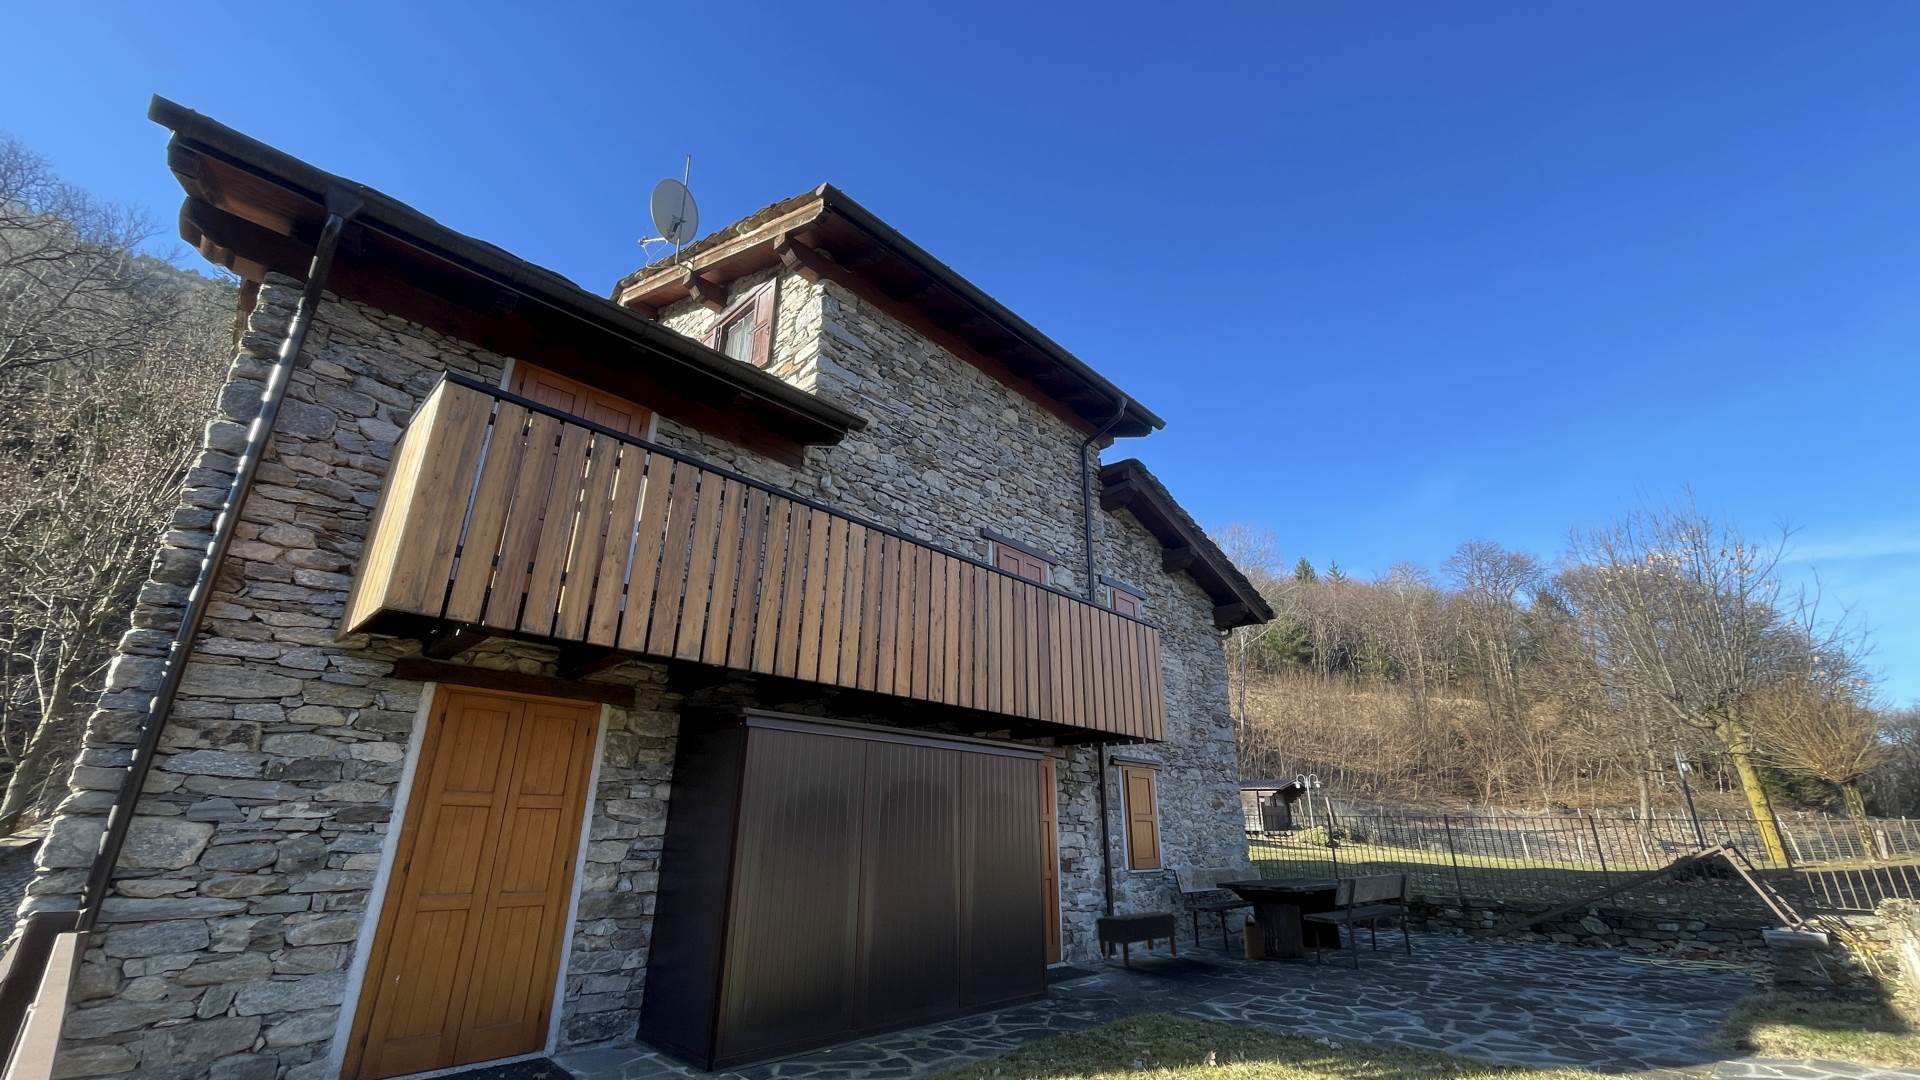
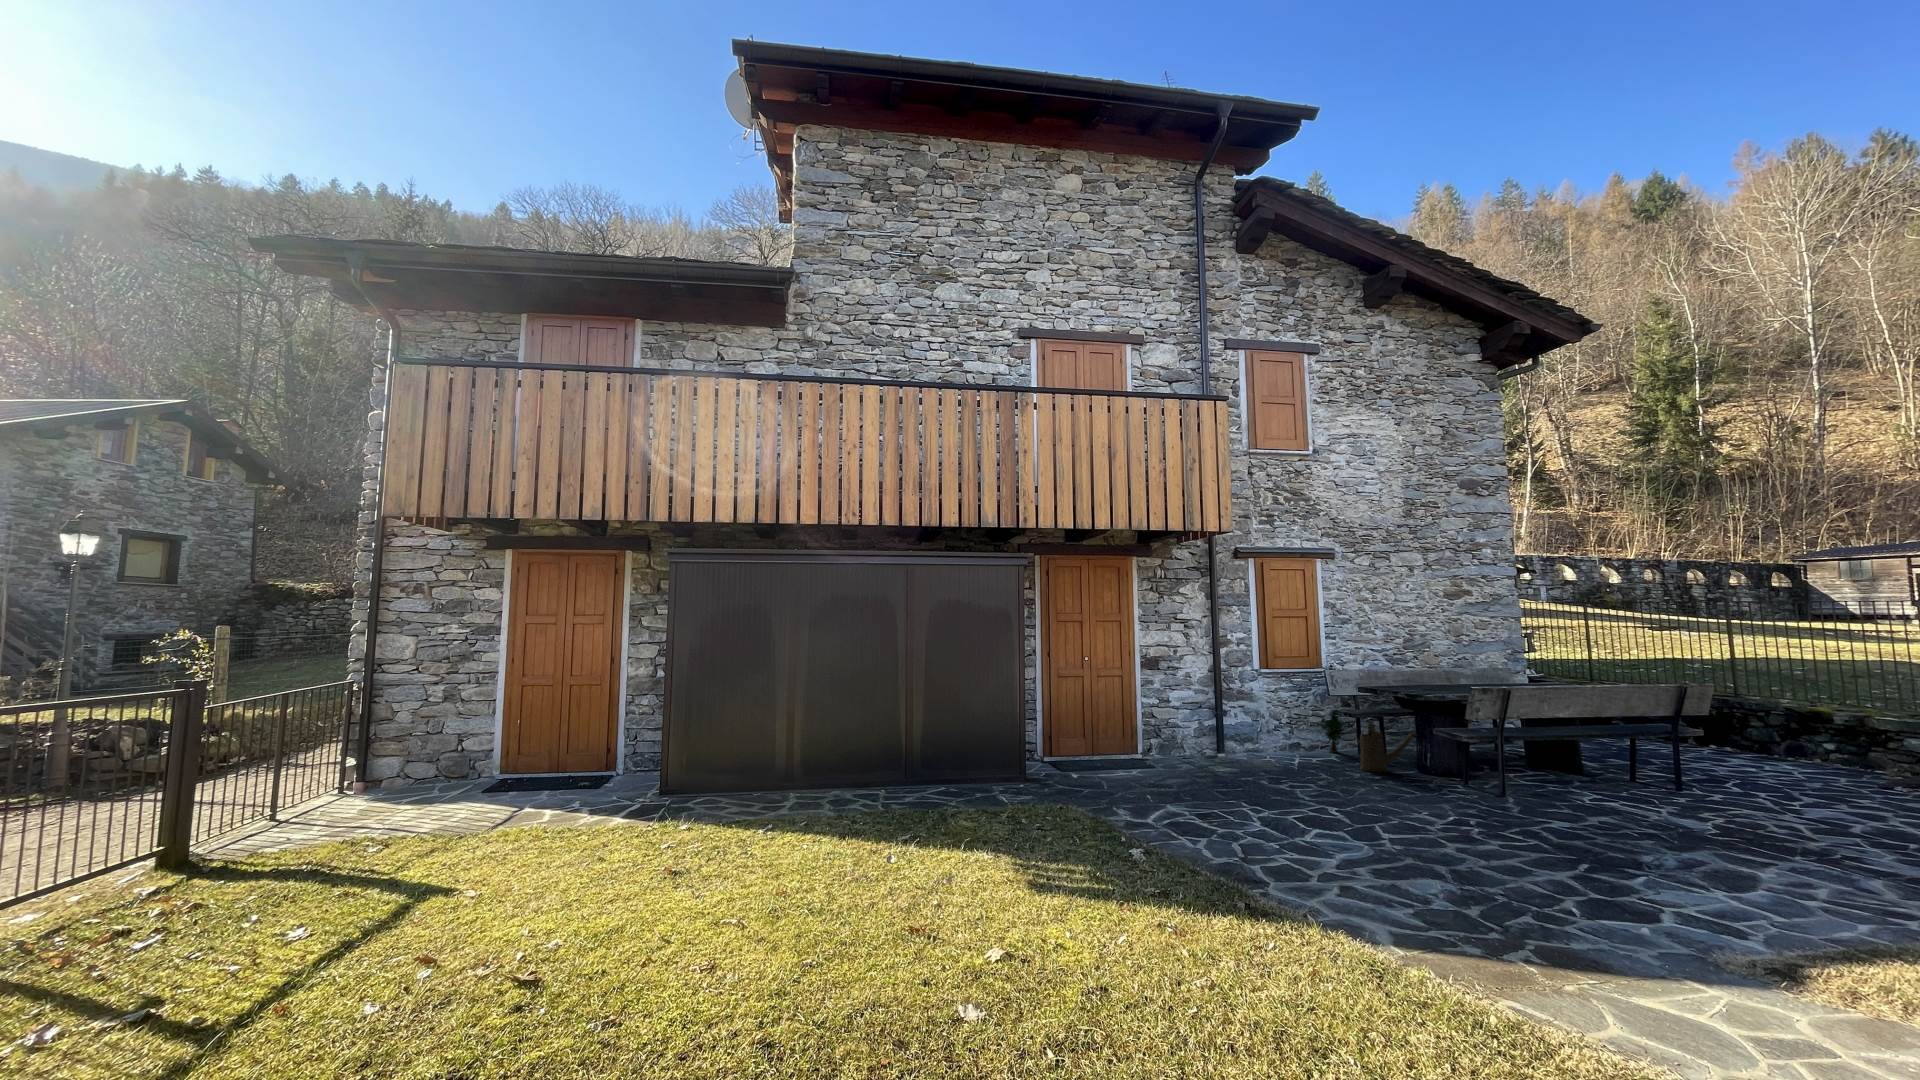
decorative plant: none [1178,907,1199,949] -> present [1320,709,1345,753]
bench: present [1096,912,1177,966] -> none [1174,711,1278,762]

